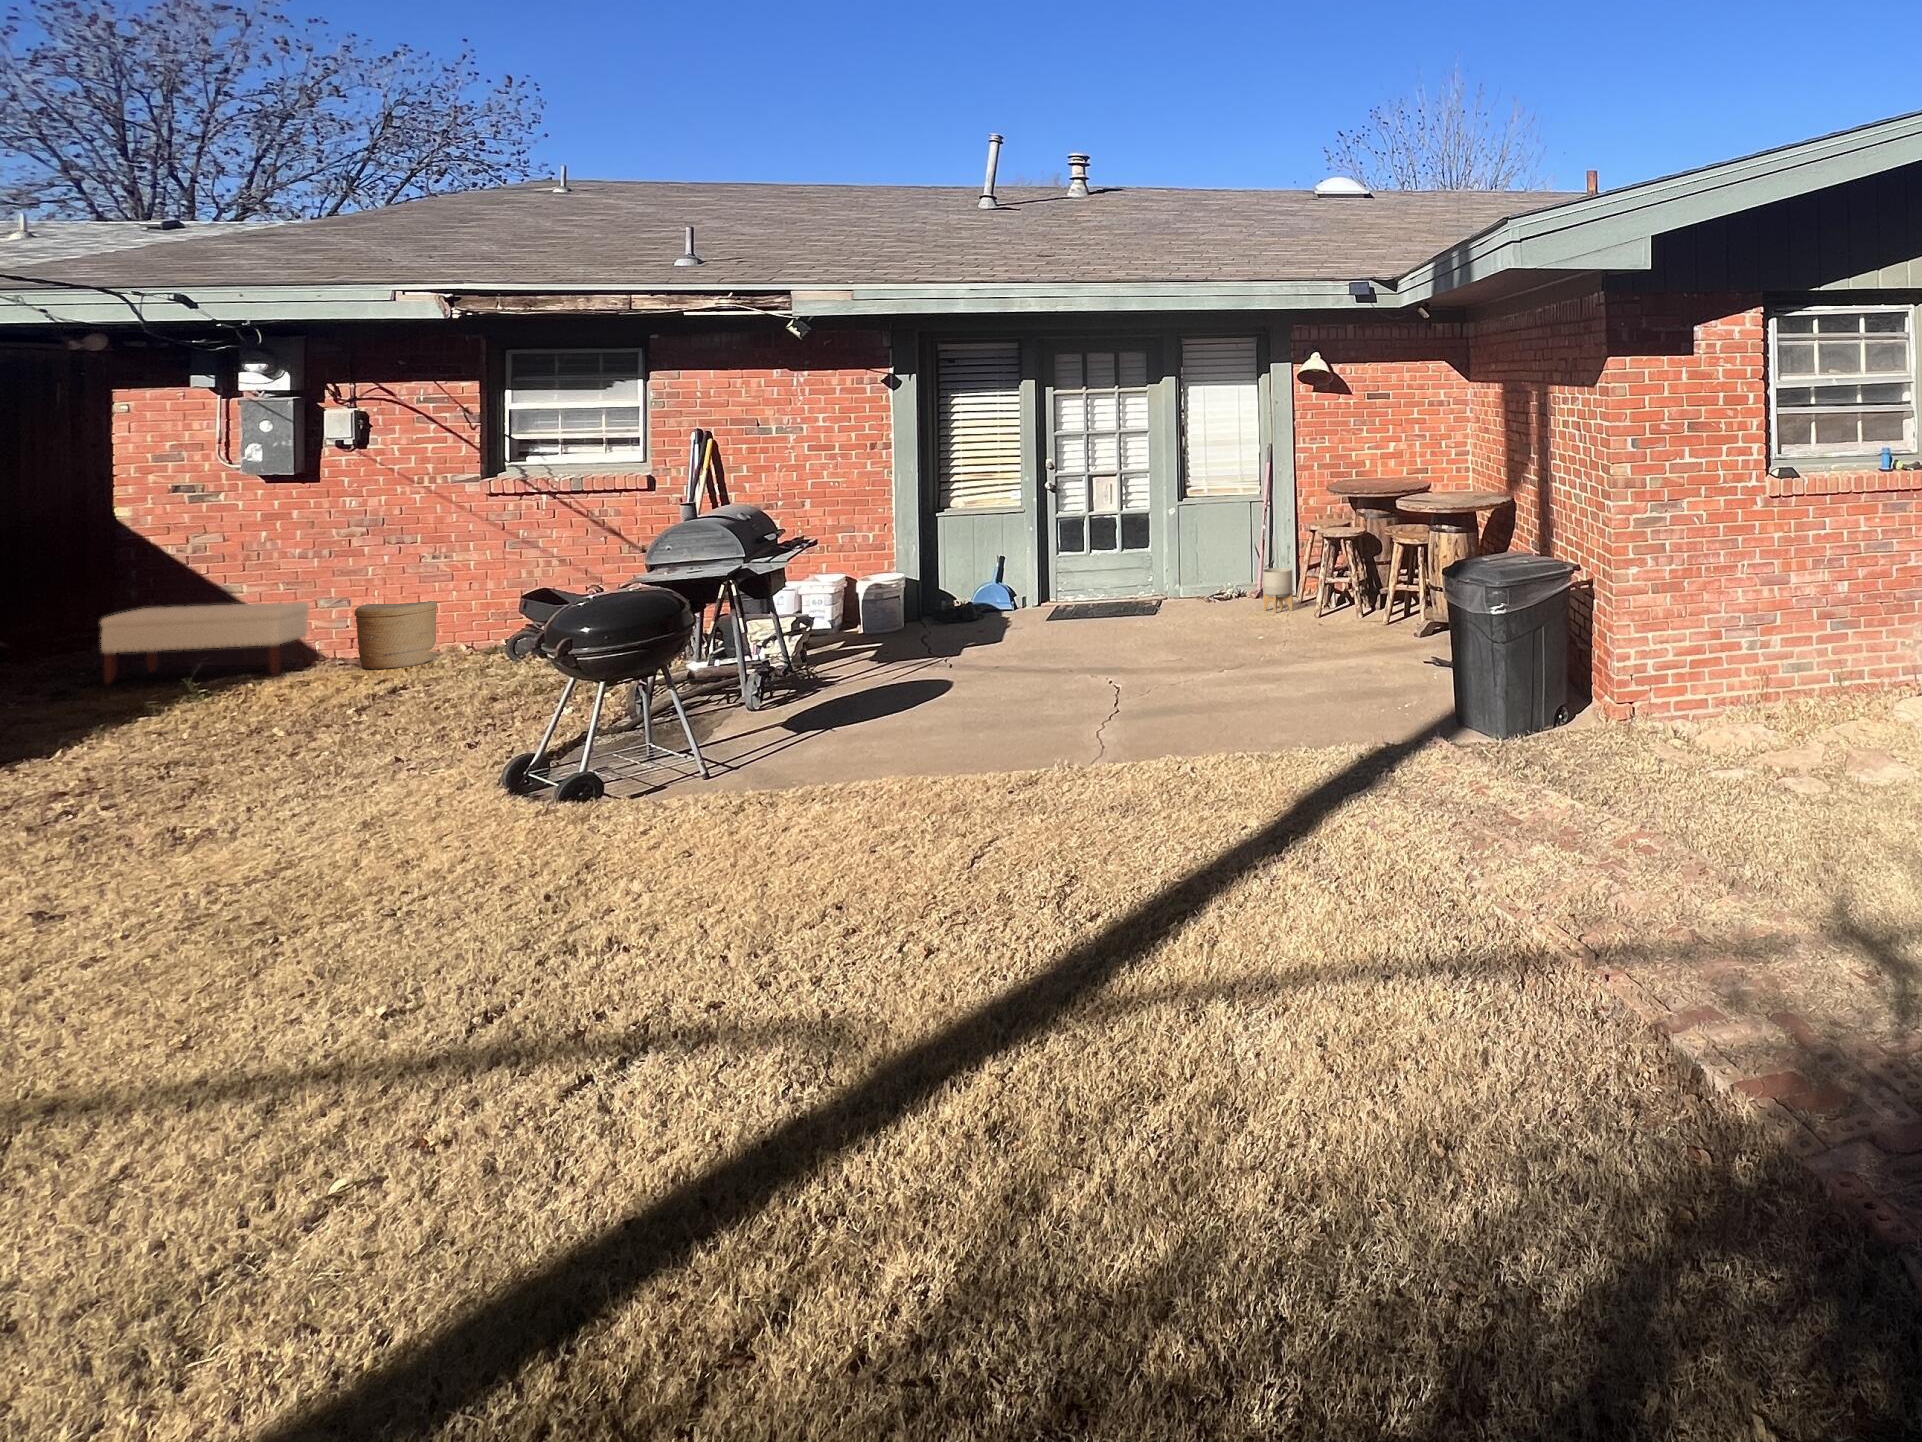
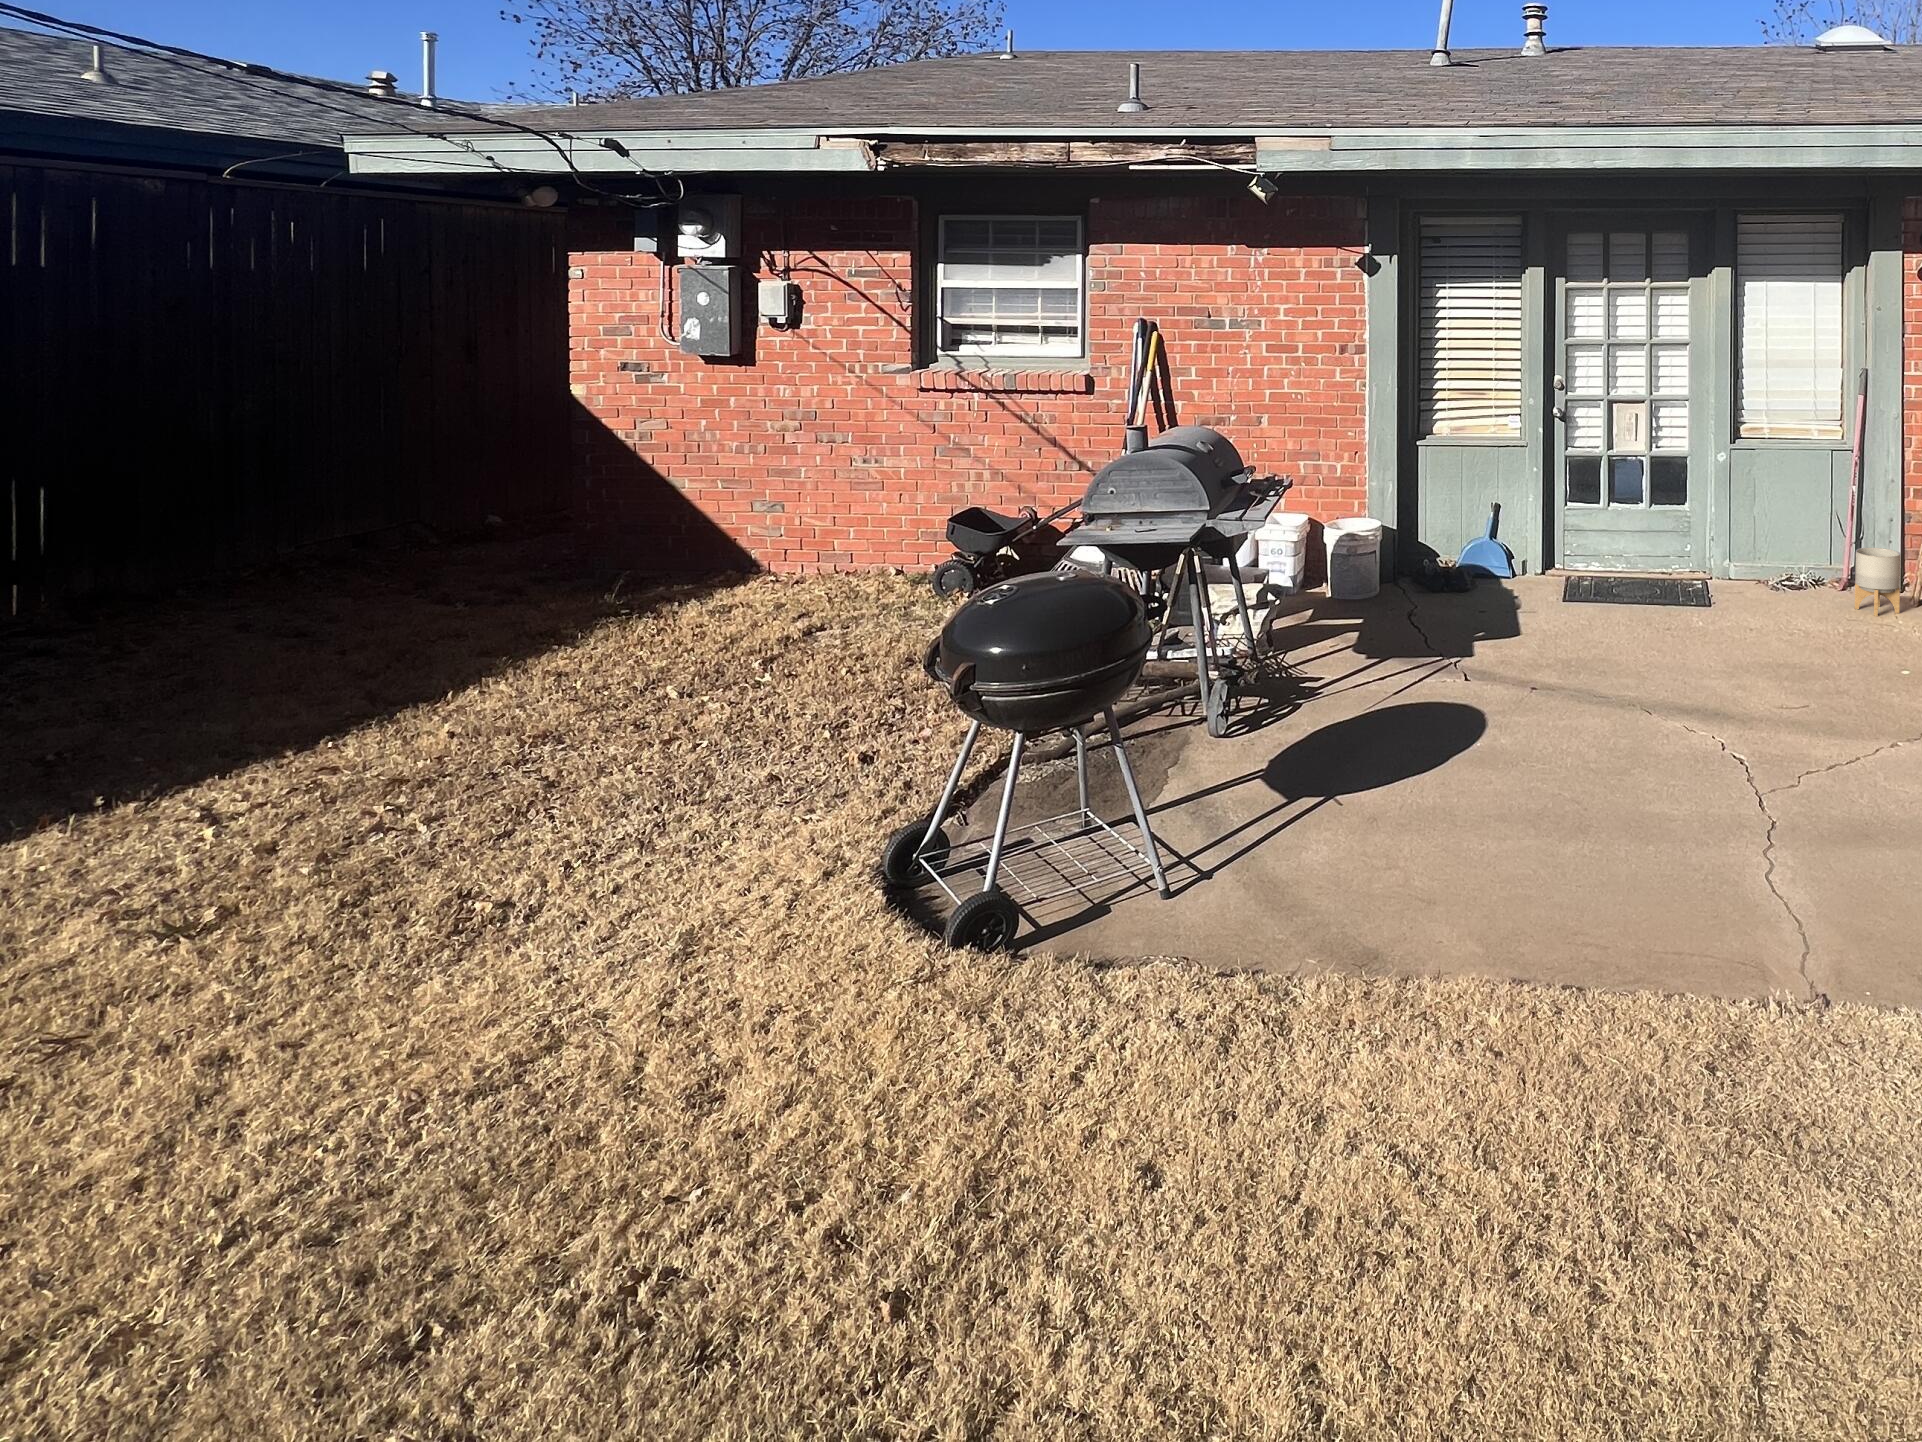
woven basket: present [354,599,437,670] -> none [780,509,866,594]
bench: present [101,602,315,684] -> none [543,500,750,592]

